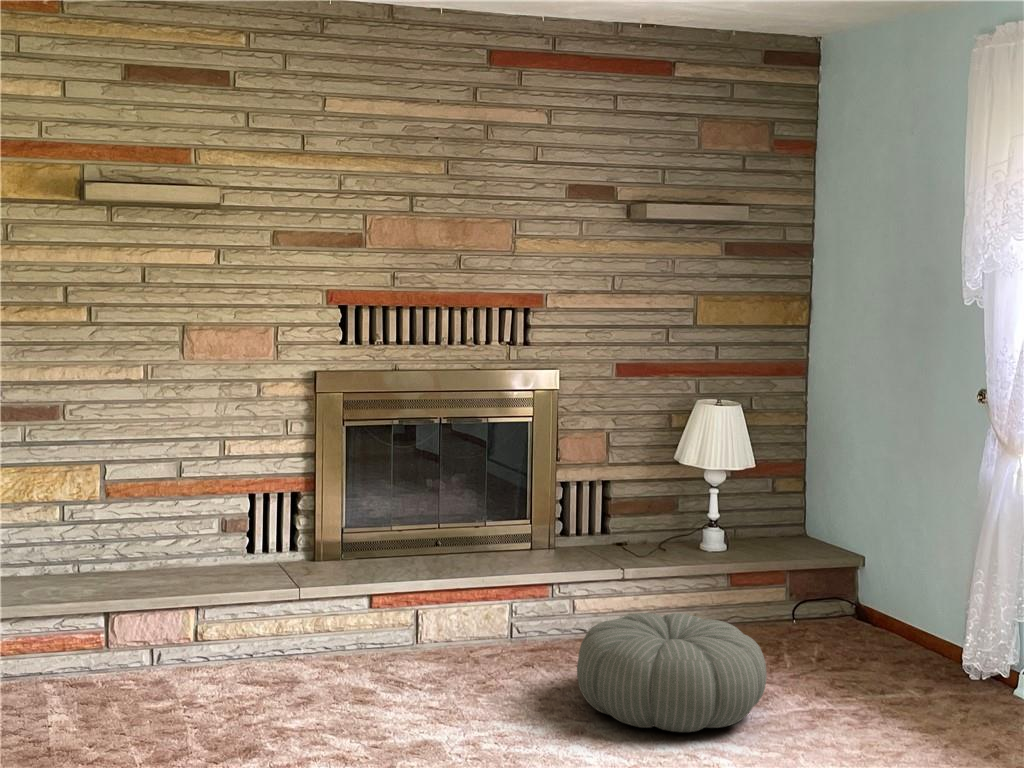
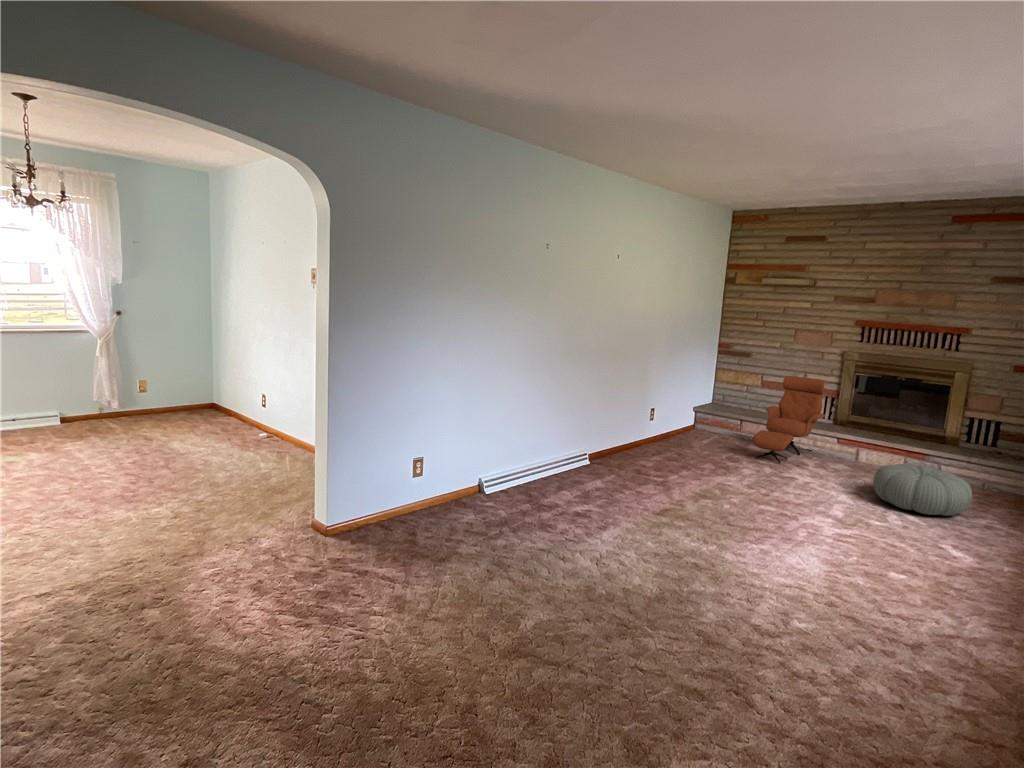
lounge chair: none [170,451,334,723] -> present [753,376,825,463]

